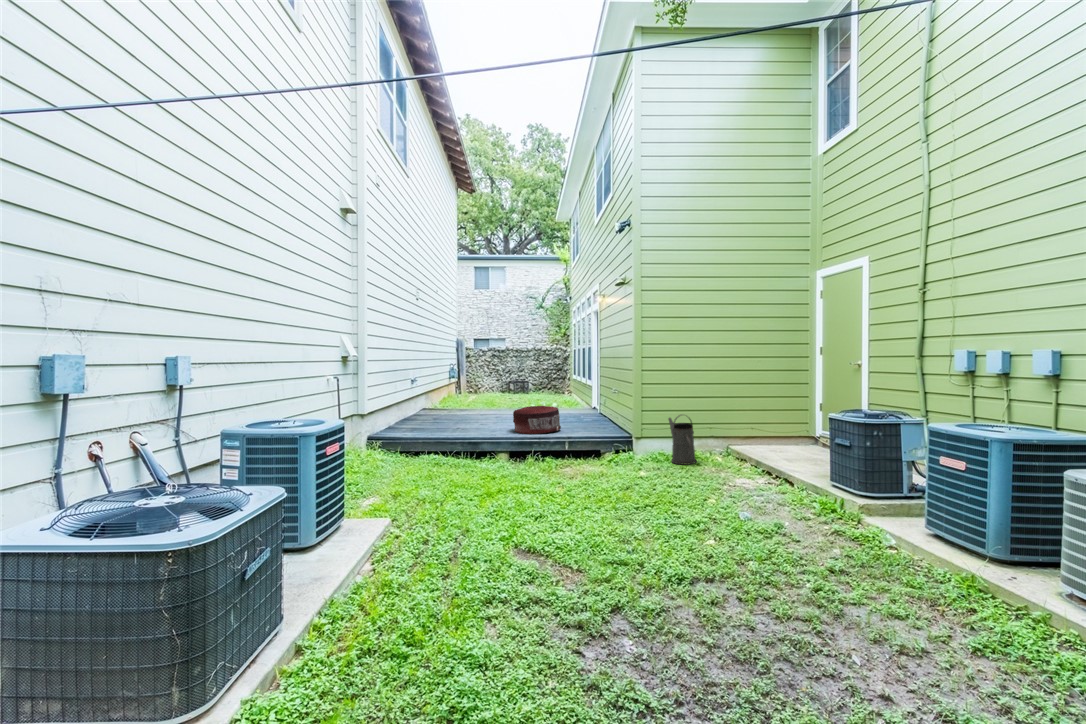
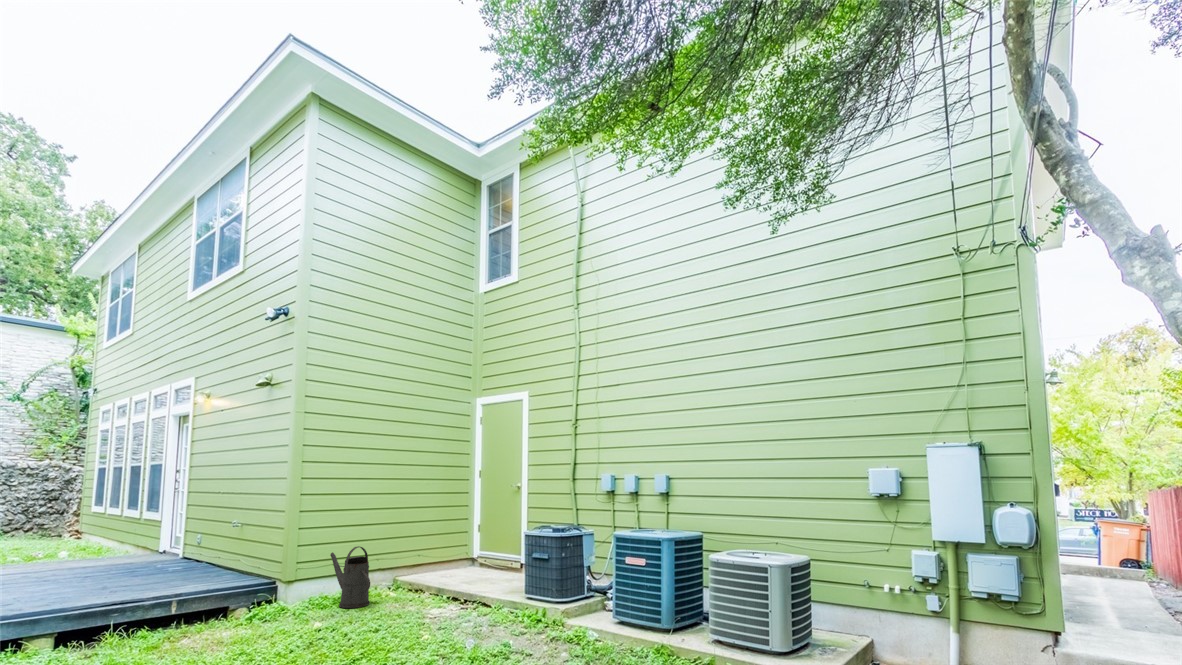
pouf: present [513,406,561,434] -> none [72,552,160,600]

